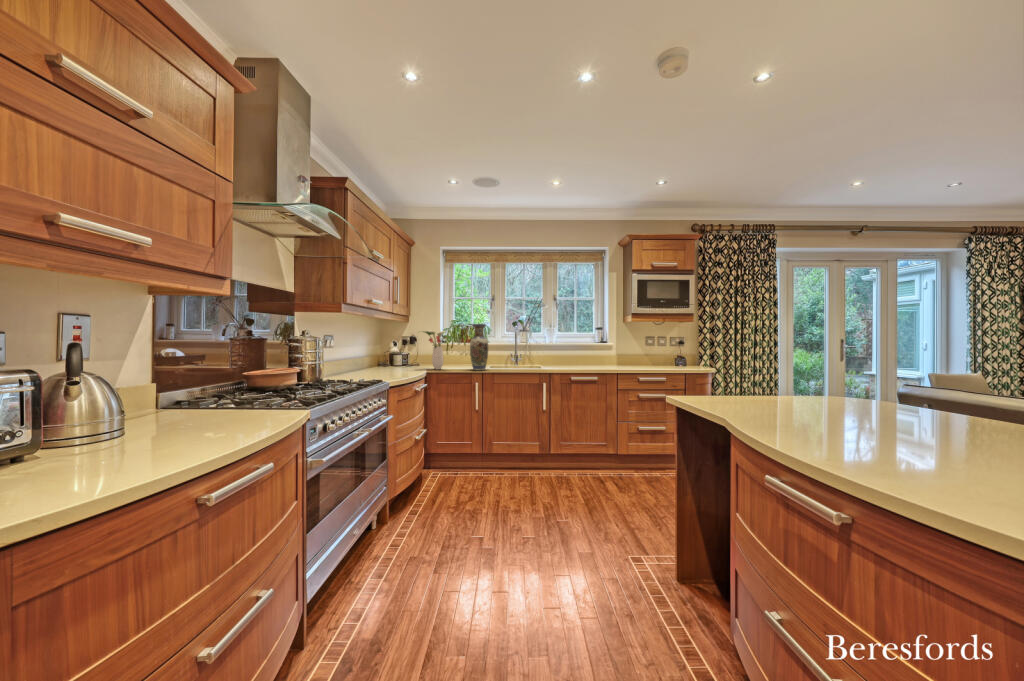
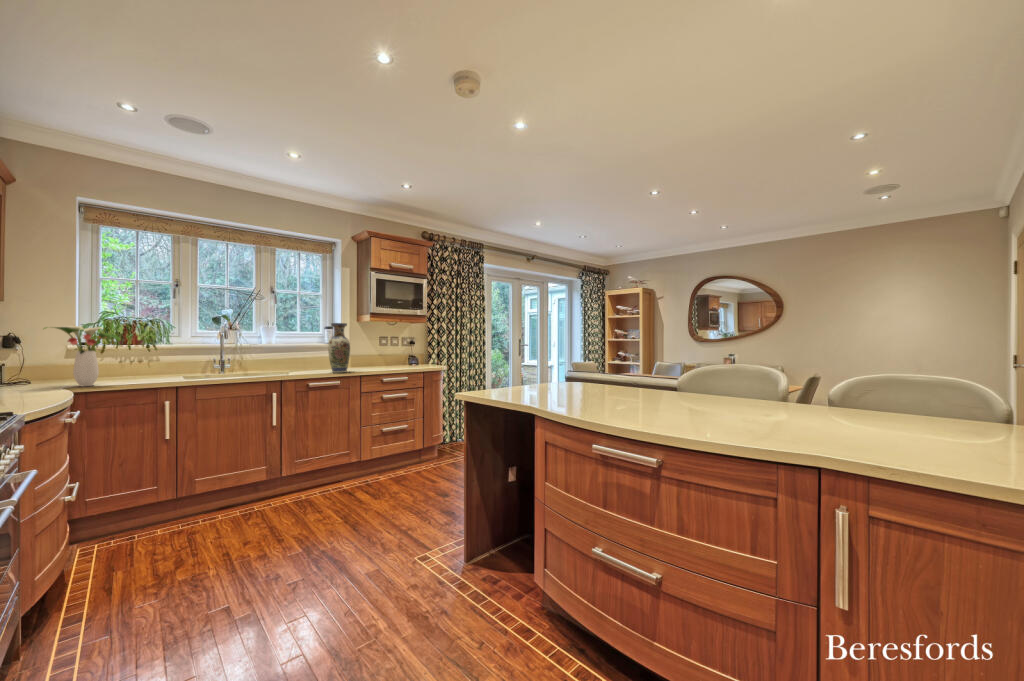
vase: present [470,324,488,370] -> present [328,323,350,373]

